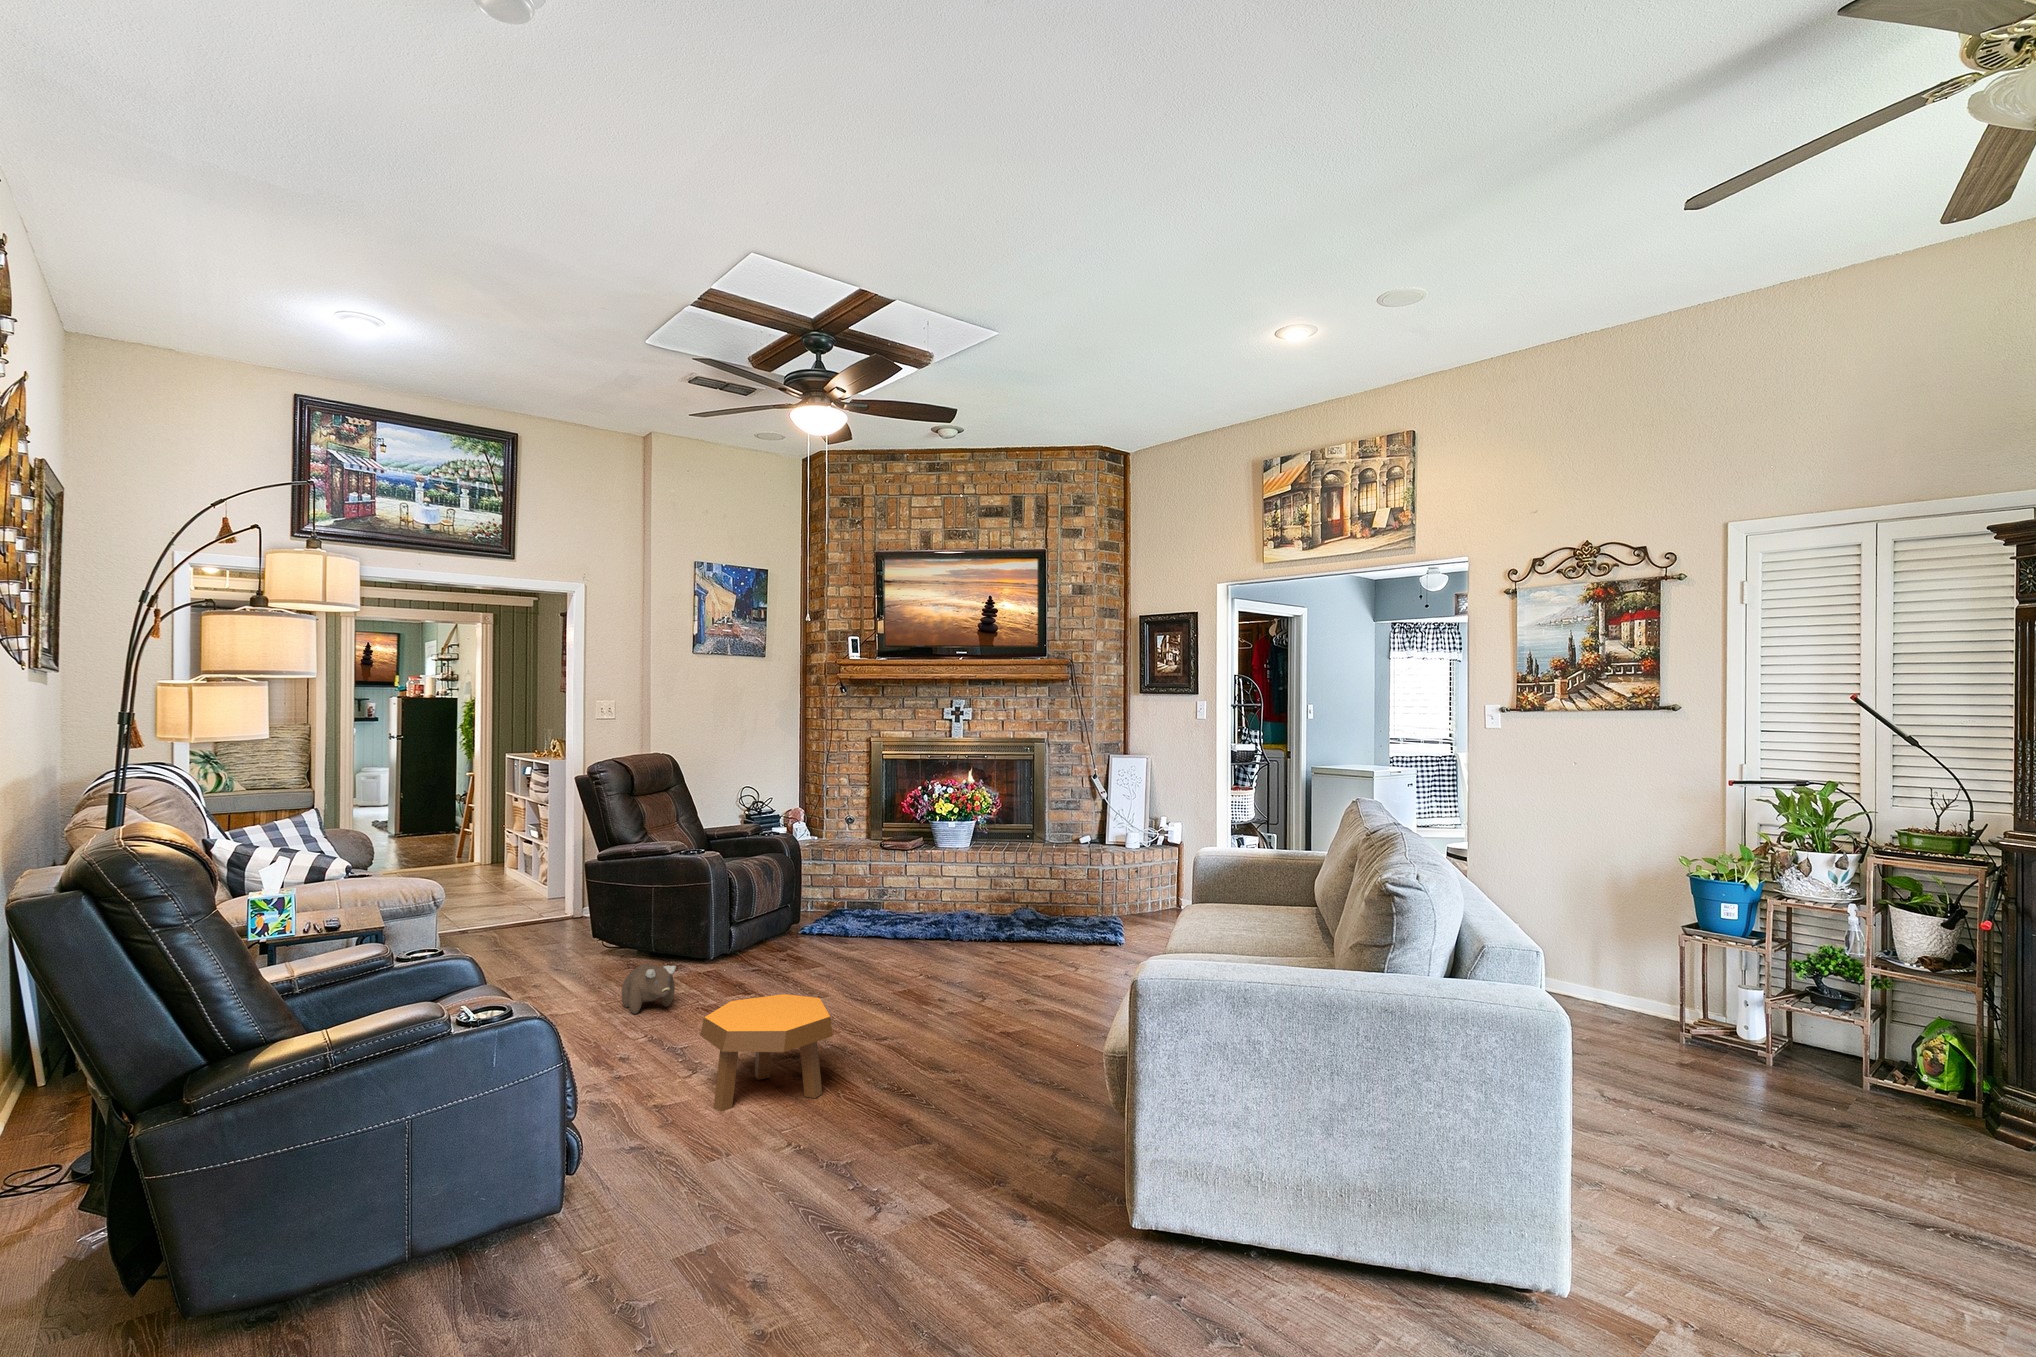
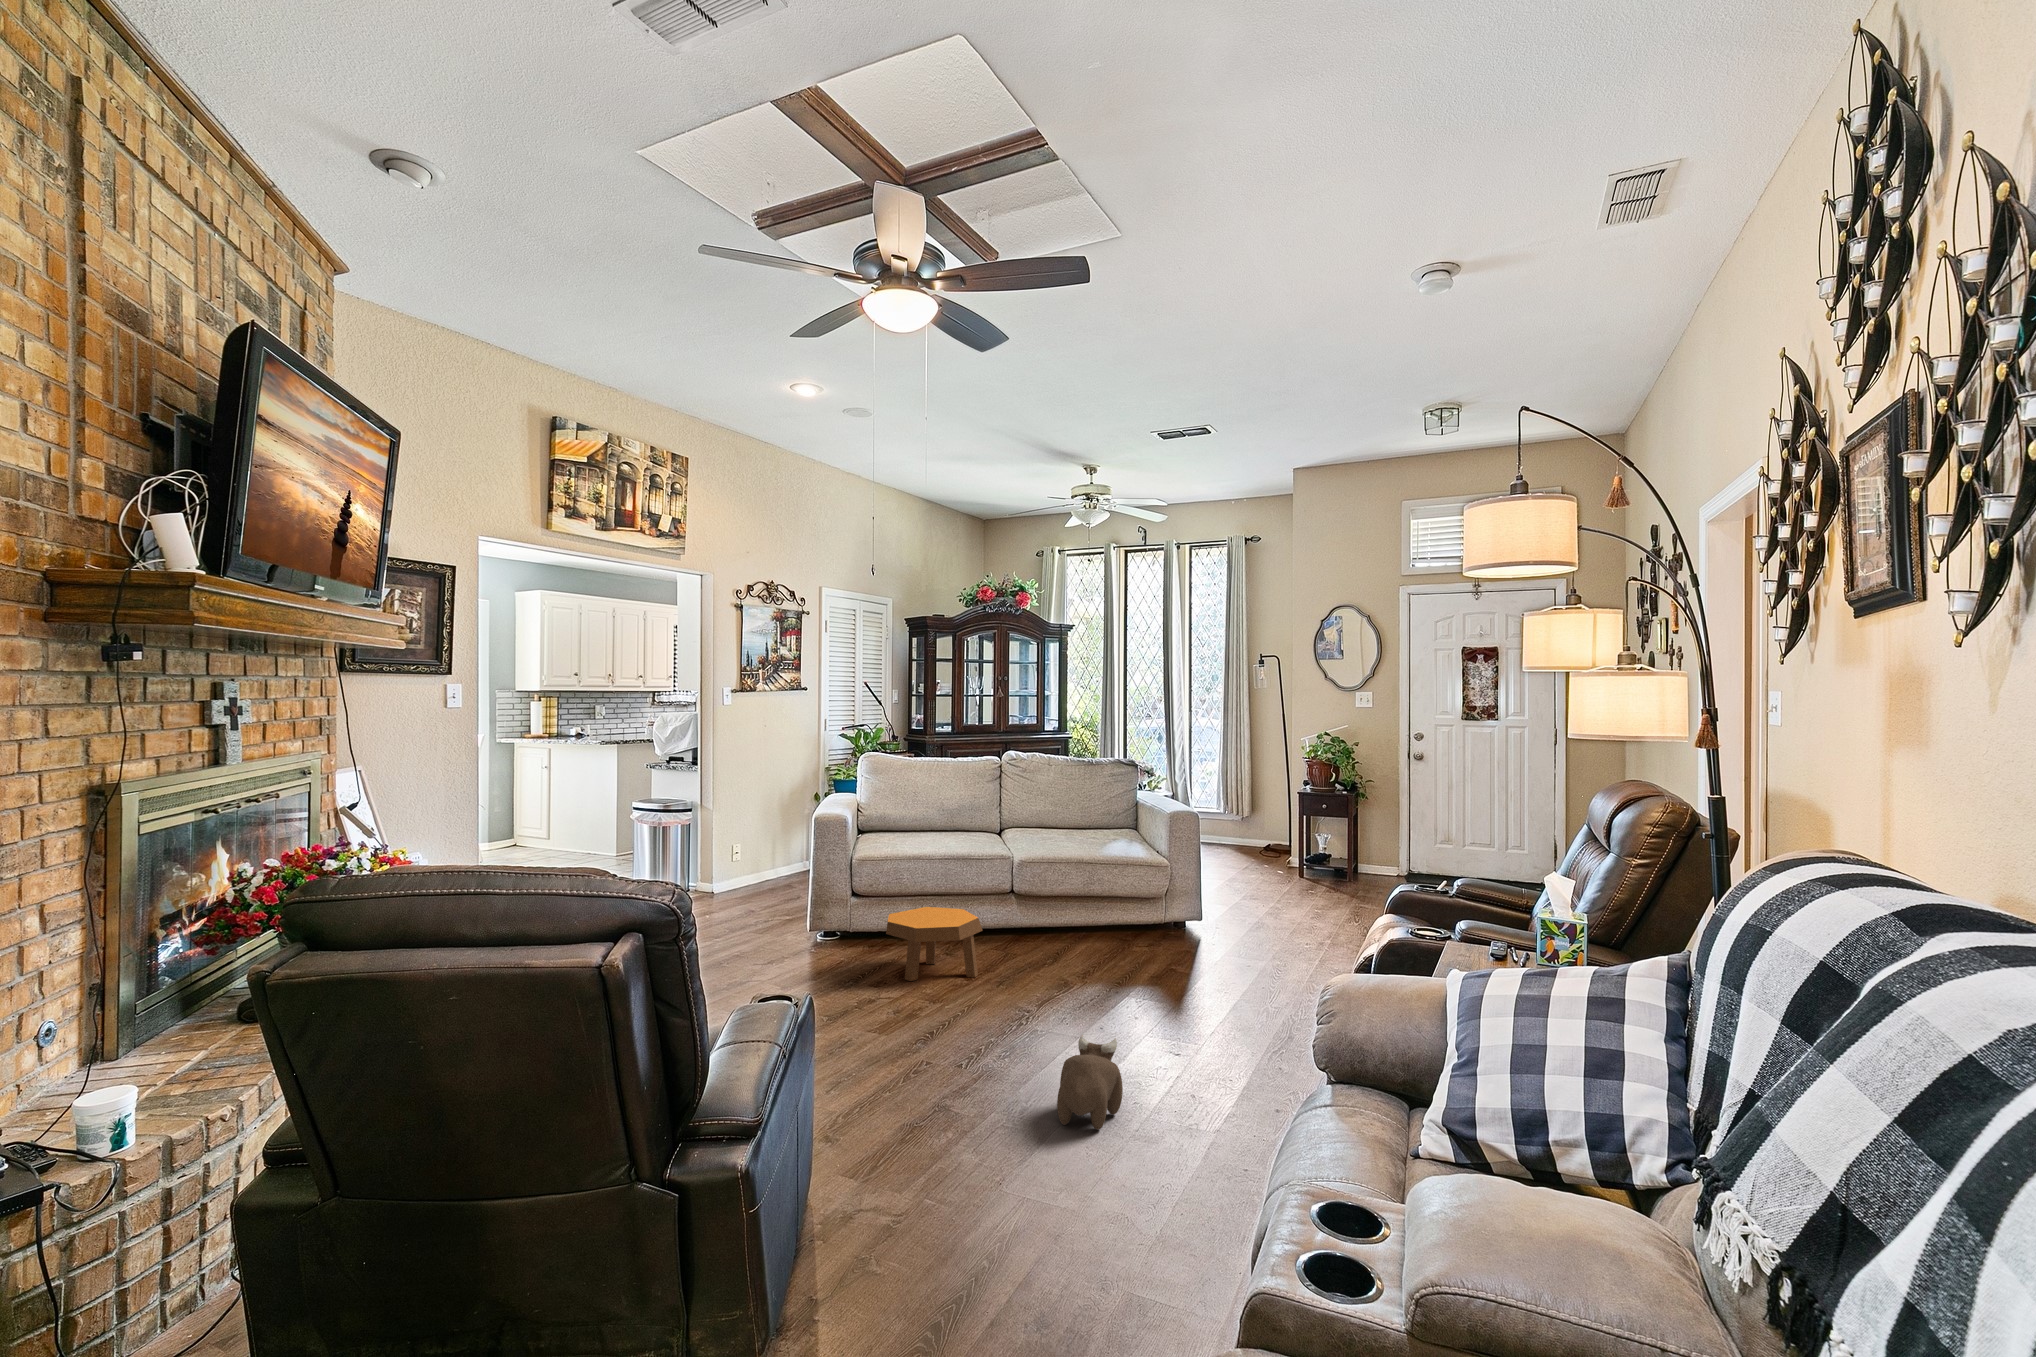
footstool: present [700,994,833,1112] -> present [886,907,982,981]

